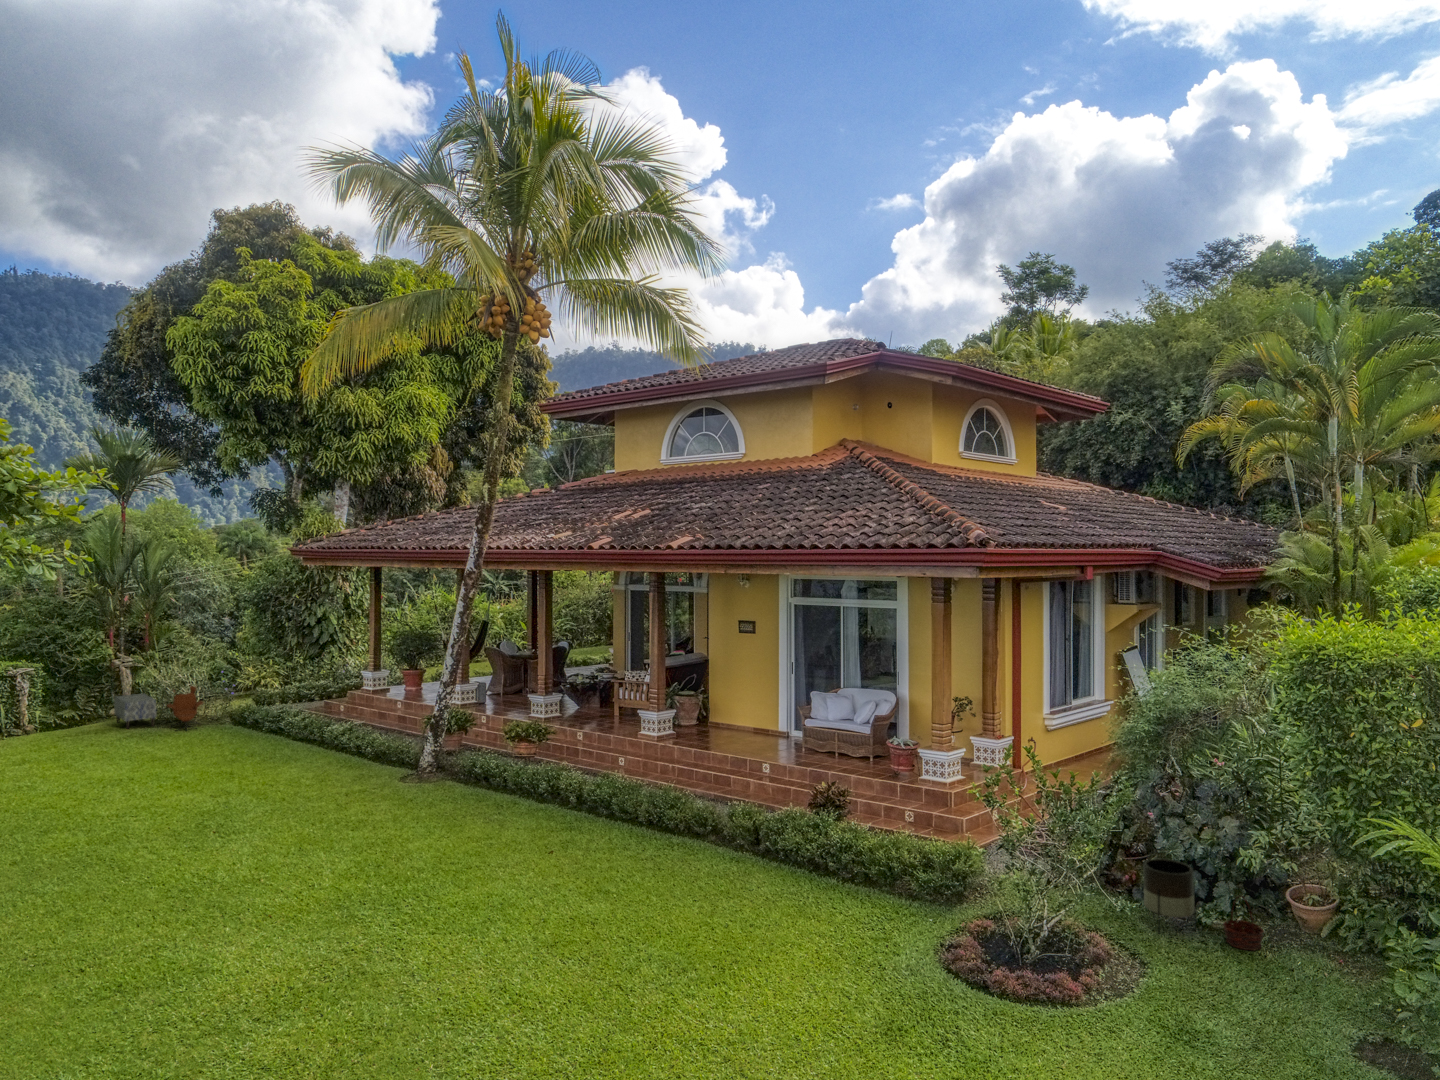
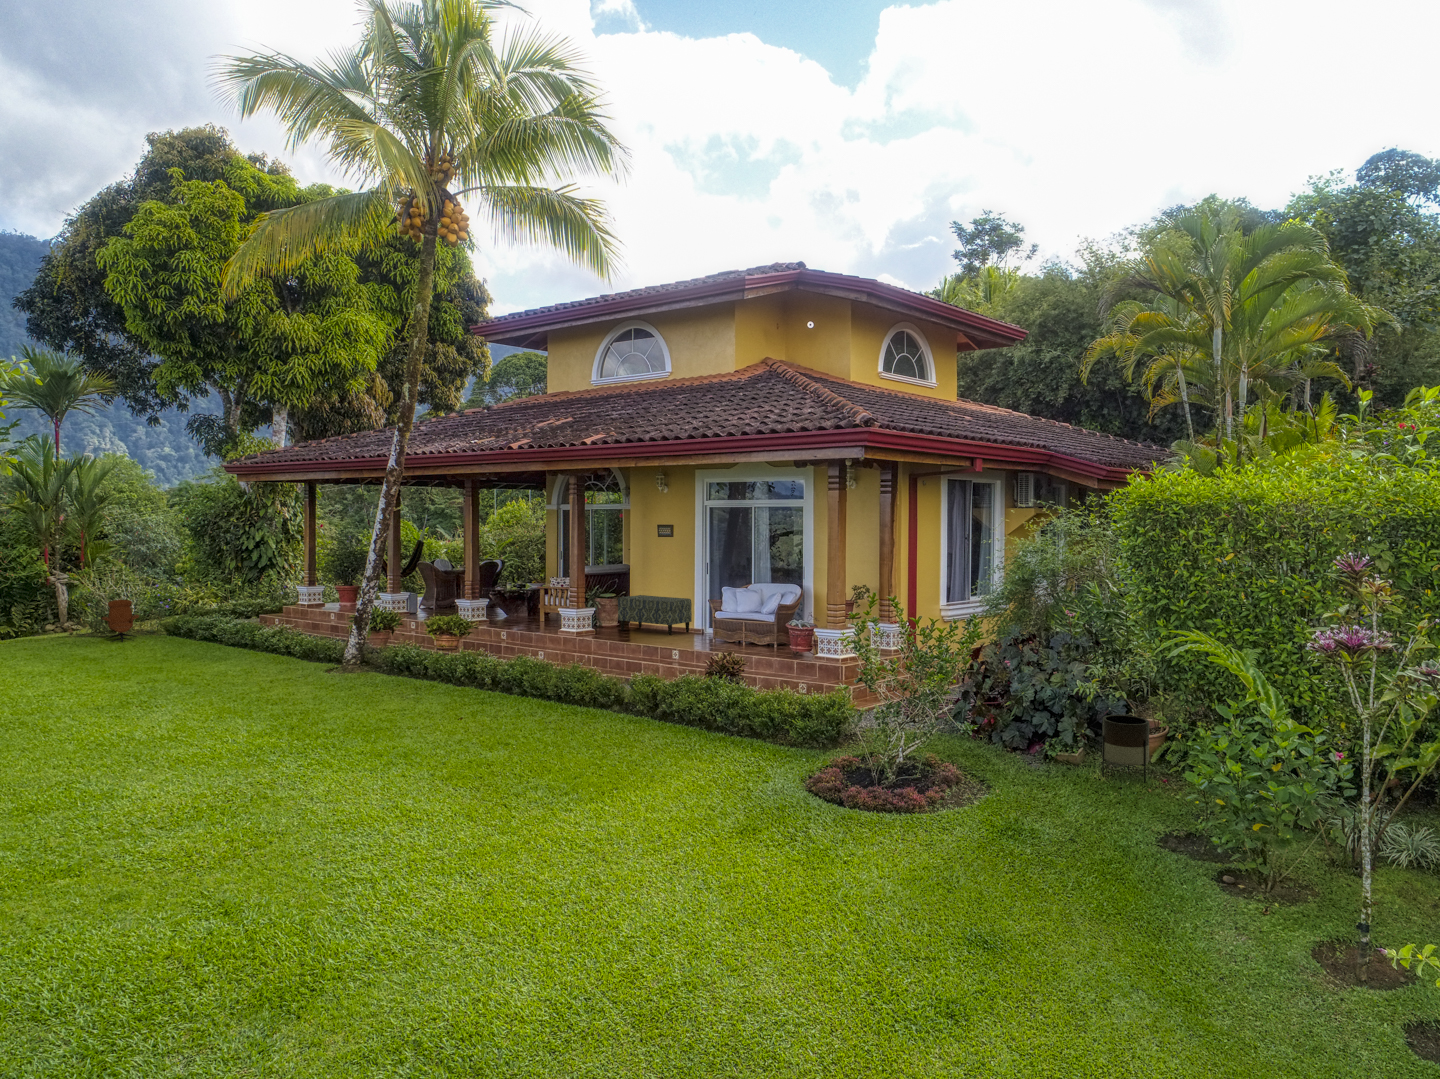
bench: present [114,694,157,729] -> present [618,595,692,635]
planter: present [1143,859,1196,933] -> present [1102,715,1149,783]
basket: present [1223,896,1264,950] -> none [1048,727,1081,772]

